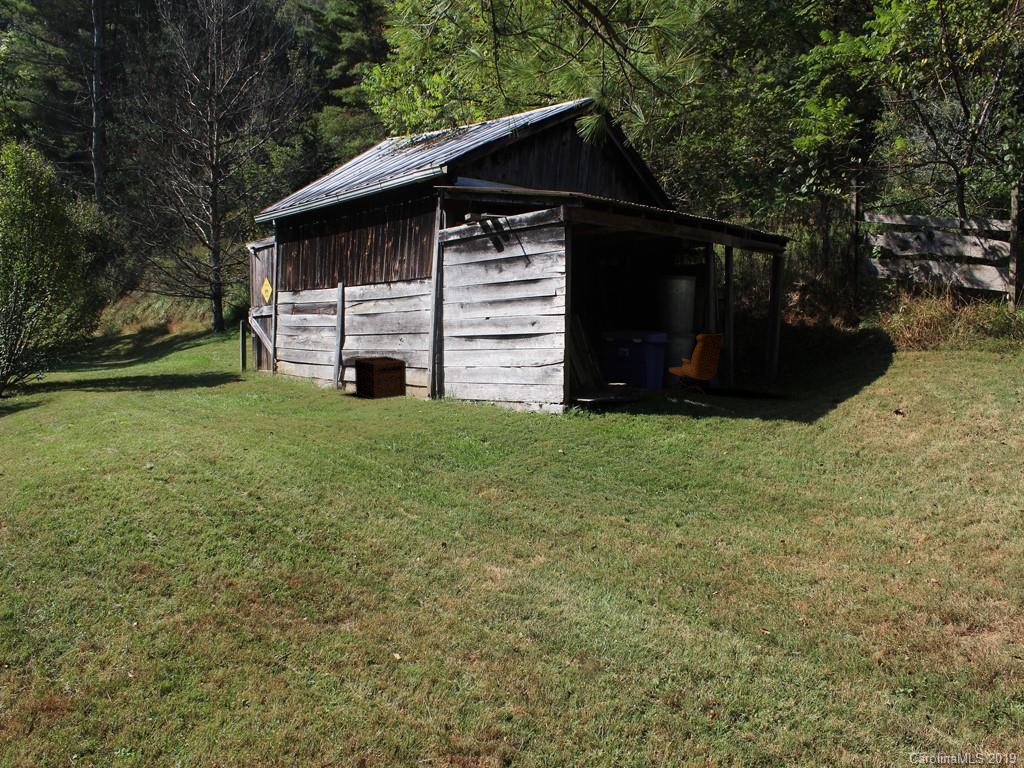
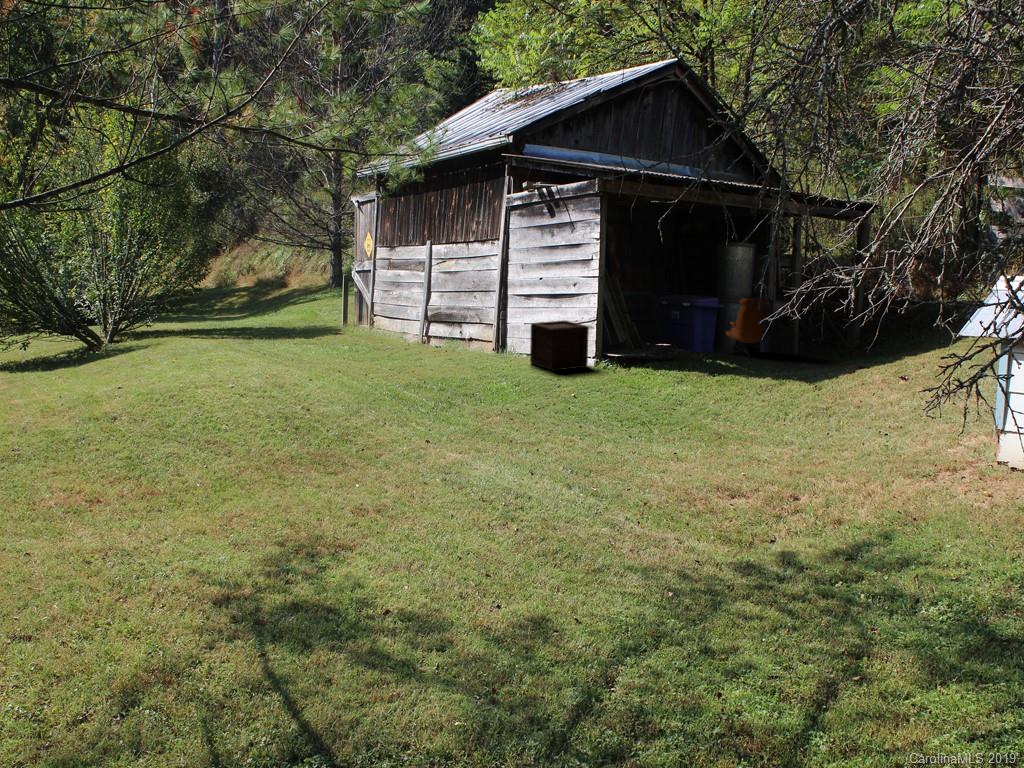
wooden crate: present [355,356,406,399] -> present [530,321,589,371]

